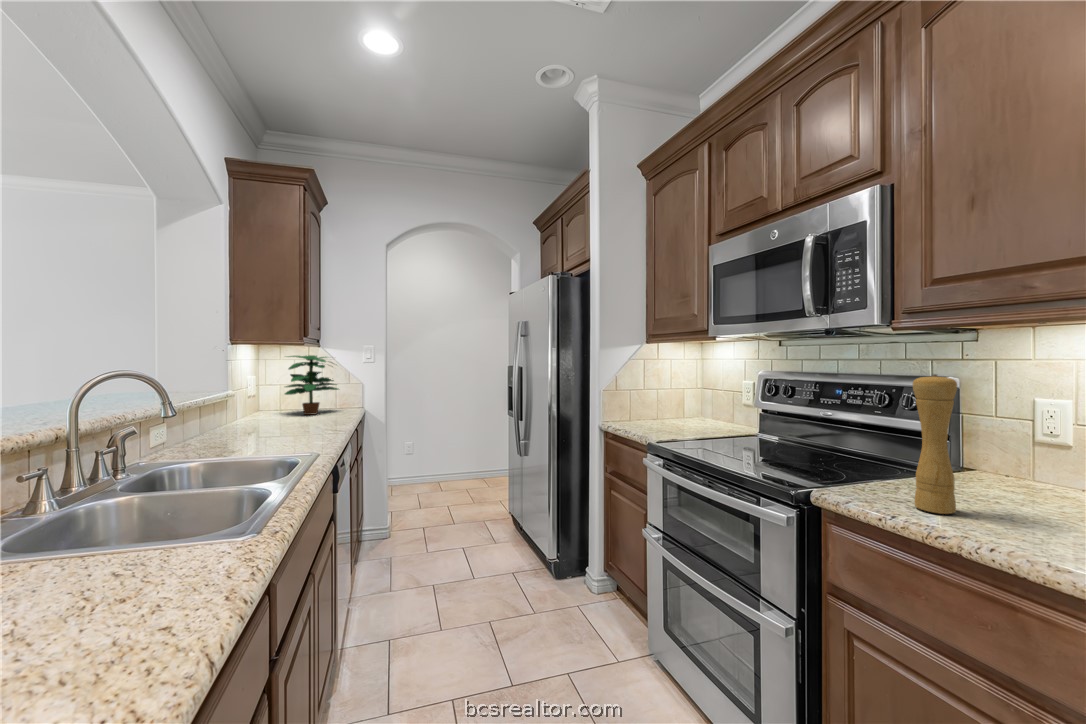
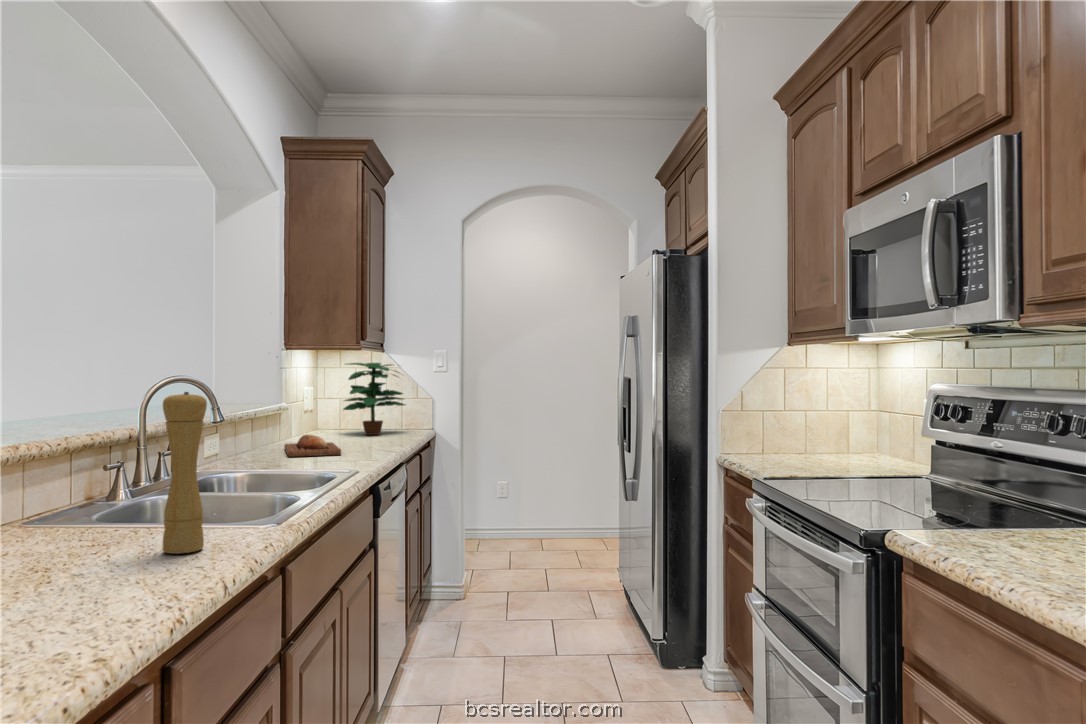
pepper mill: present [913,374,957,514] -> present [162,392,207,554]
bread loaf: none [233,419,291,440] -> present [284,435,341,457]

